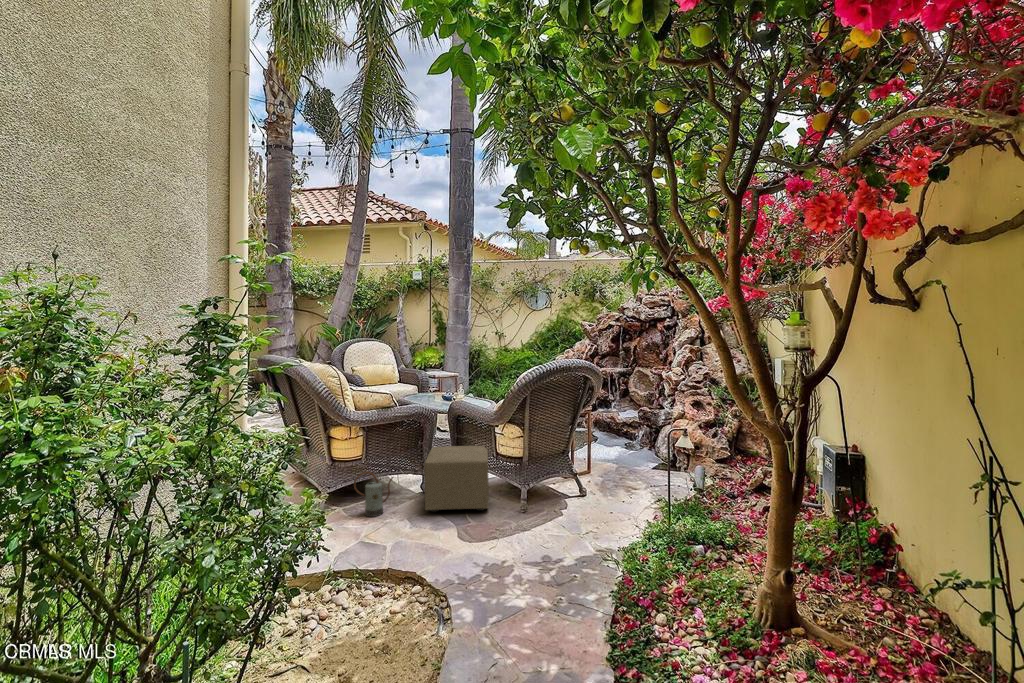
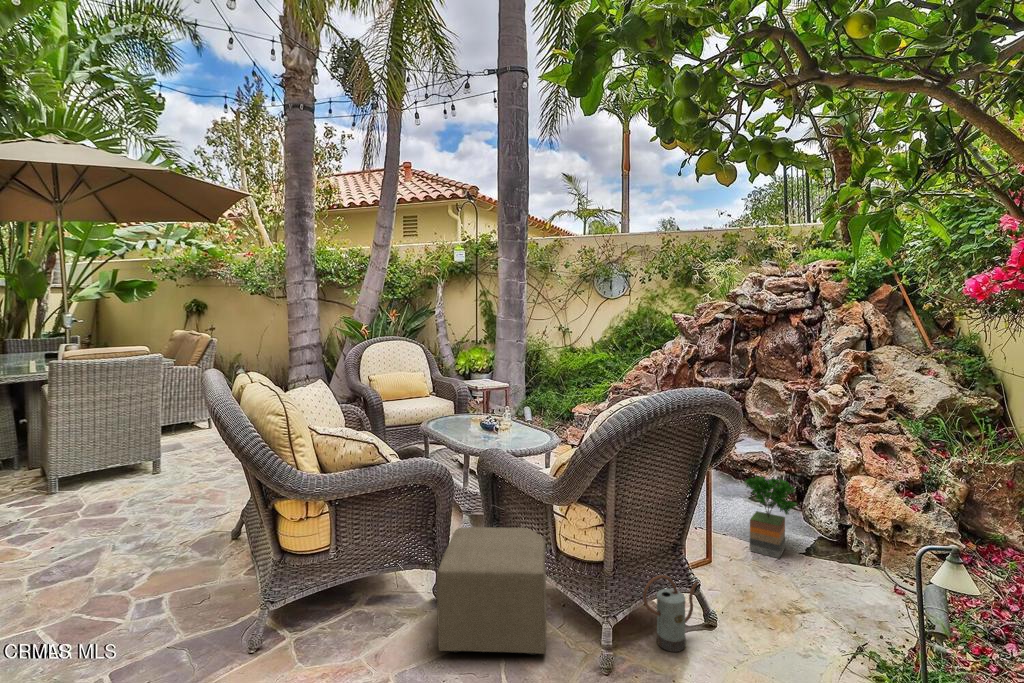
potted tree: none [613,420,643,470] -> present [745,476,797,558]
watering can: present [354,472,393,517] -> present [643,575,698,652]

